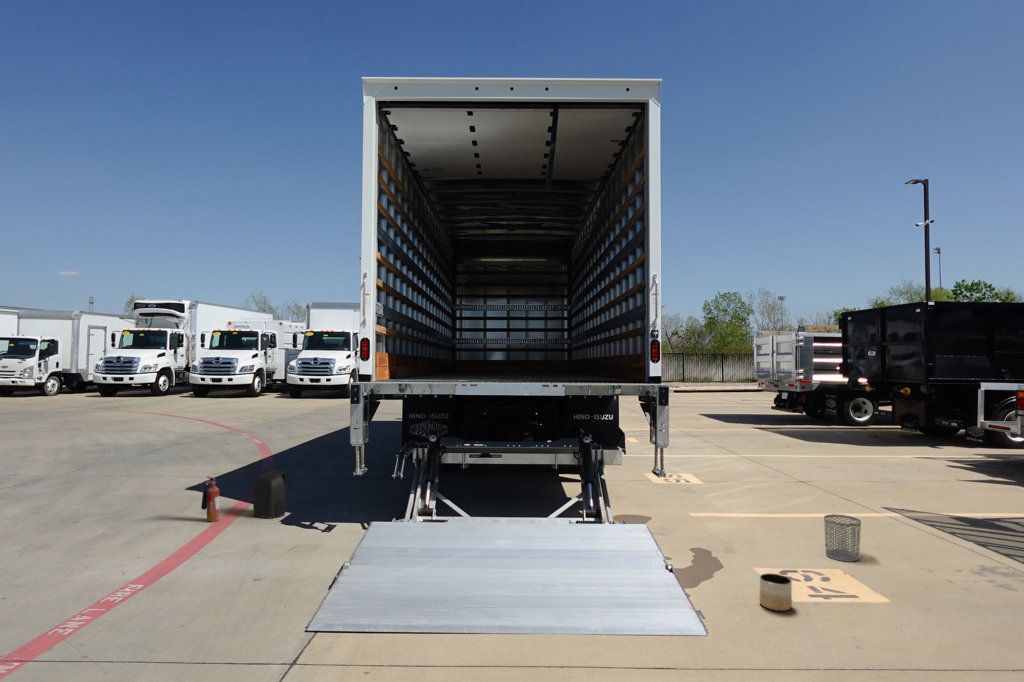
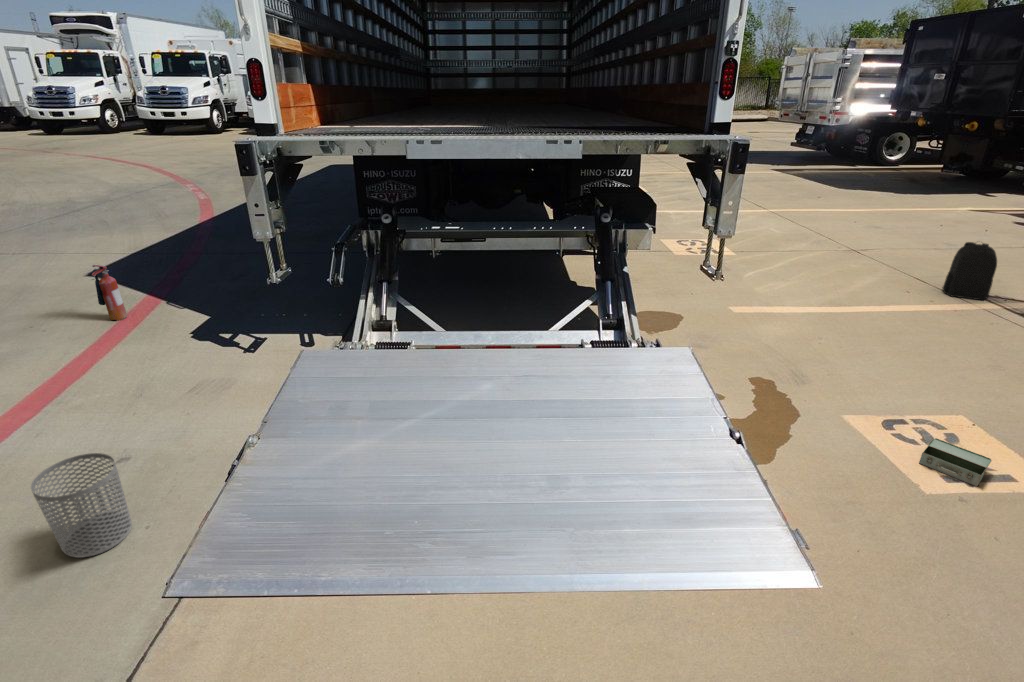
backpack: present [253,471,286,519] -> present [943,242,997,300]
waste bin: present [824,514,861,562] -> present [31,453,132,558]
planter: present [759,573,792,611] -> none [850,425,907,479]
toolbox: none [810,587,857,615] -> present [919,438,992,486]

